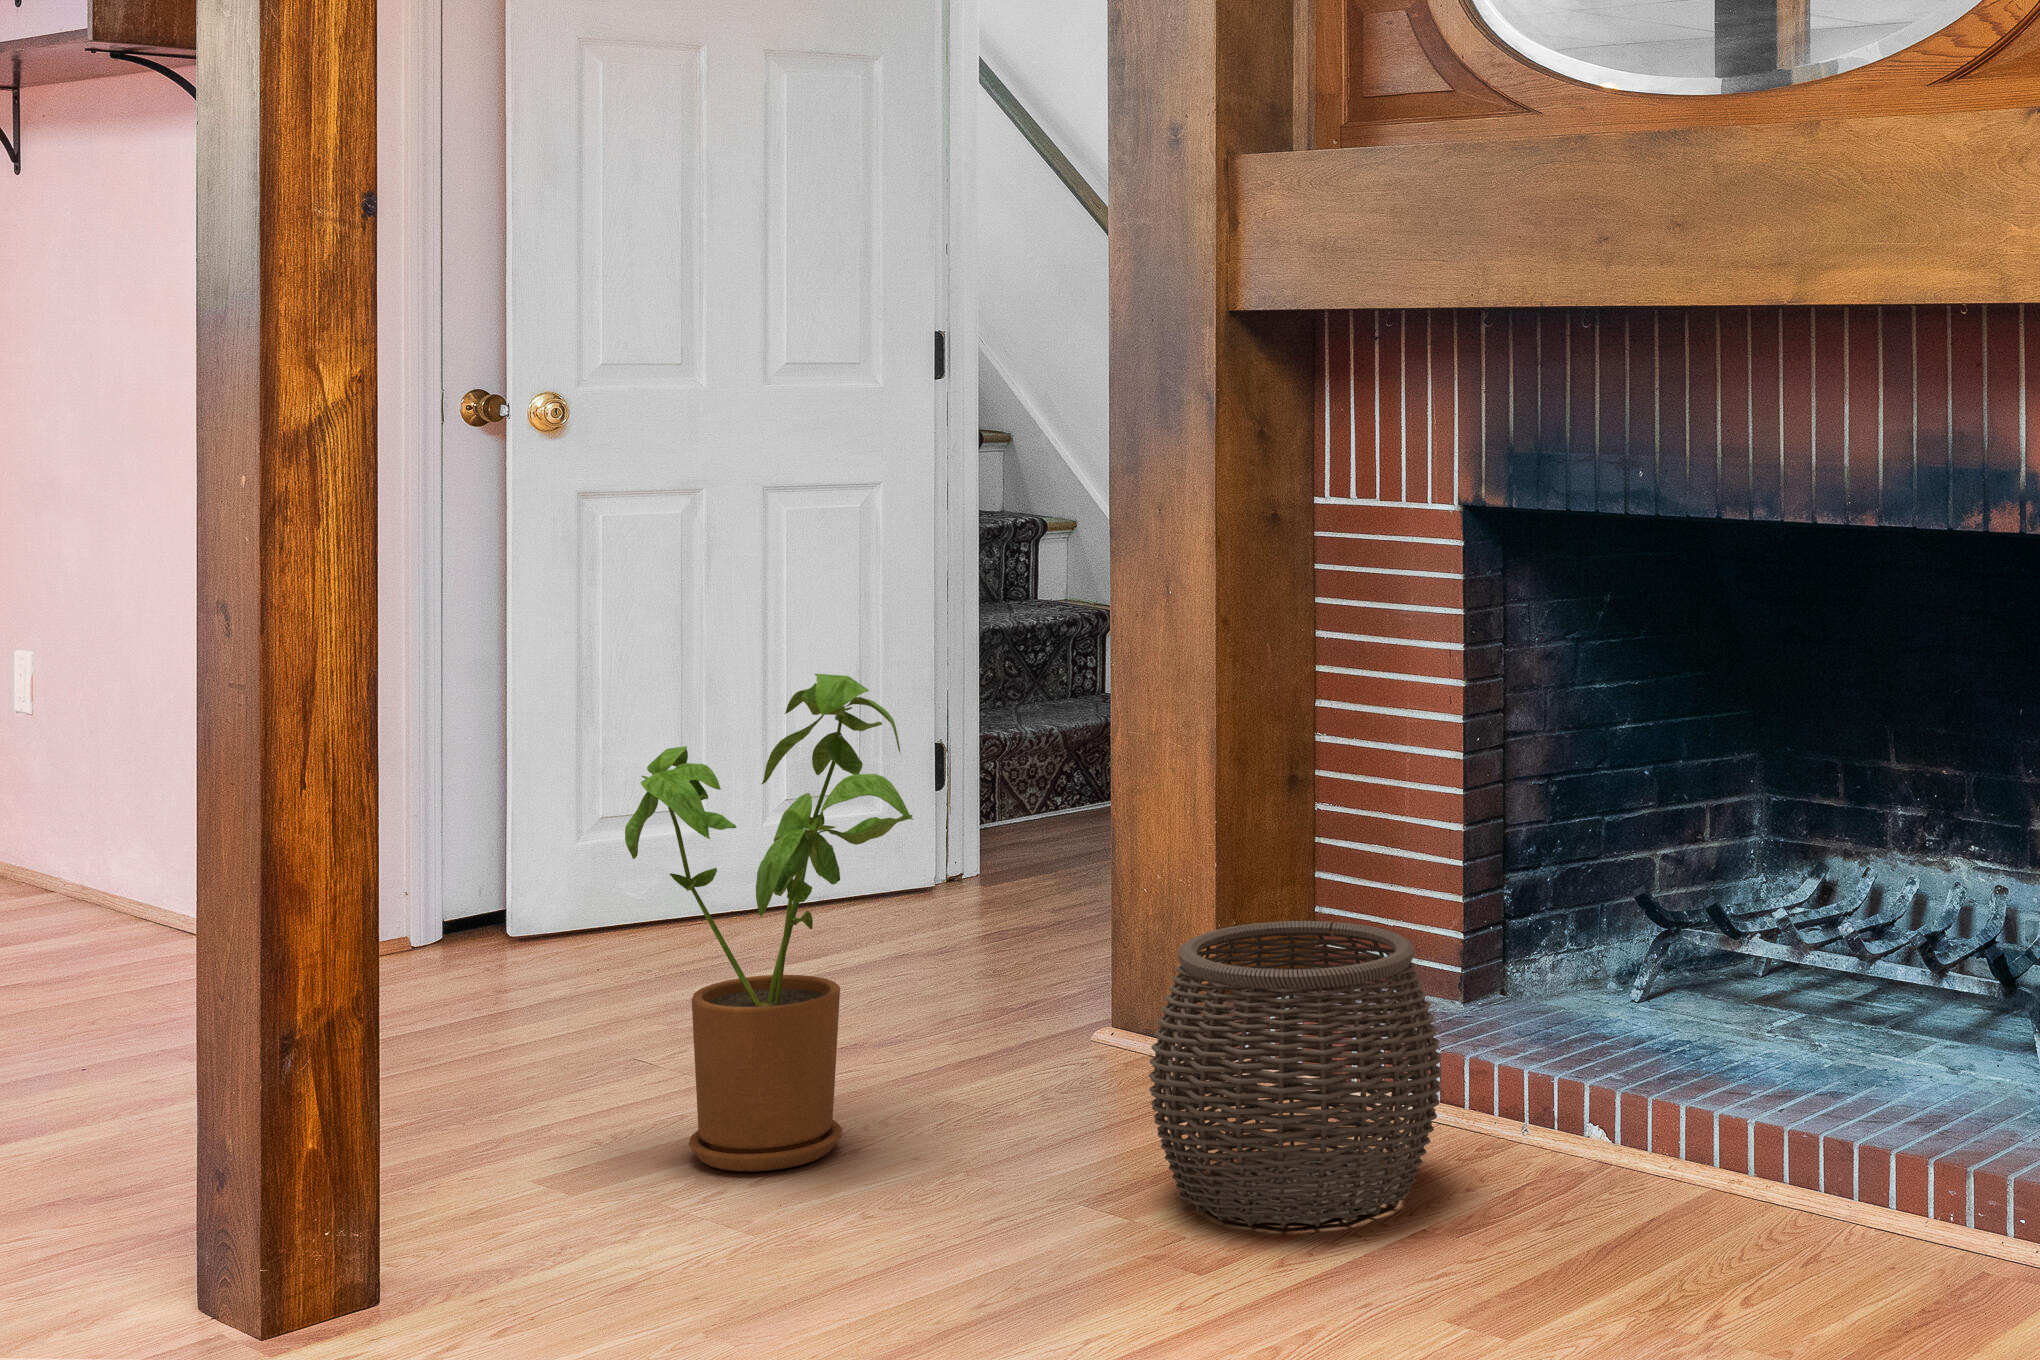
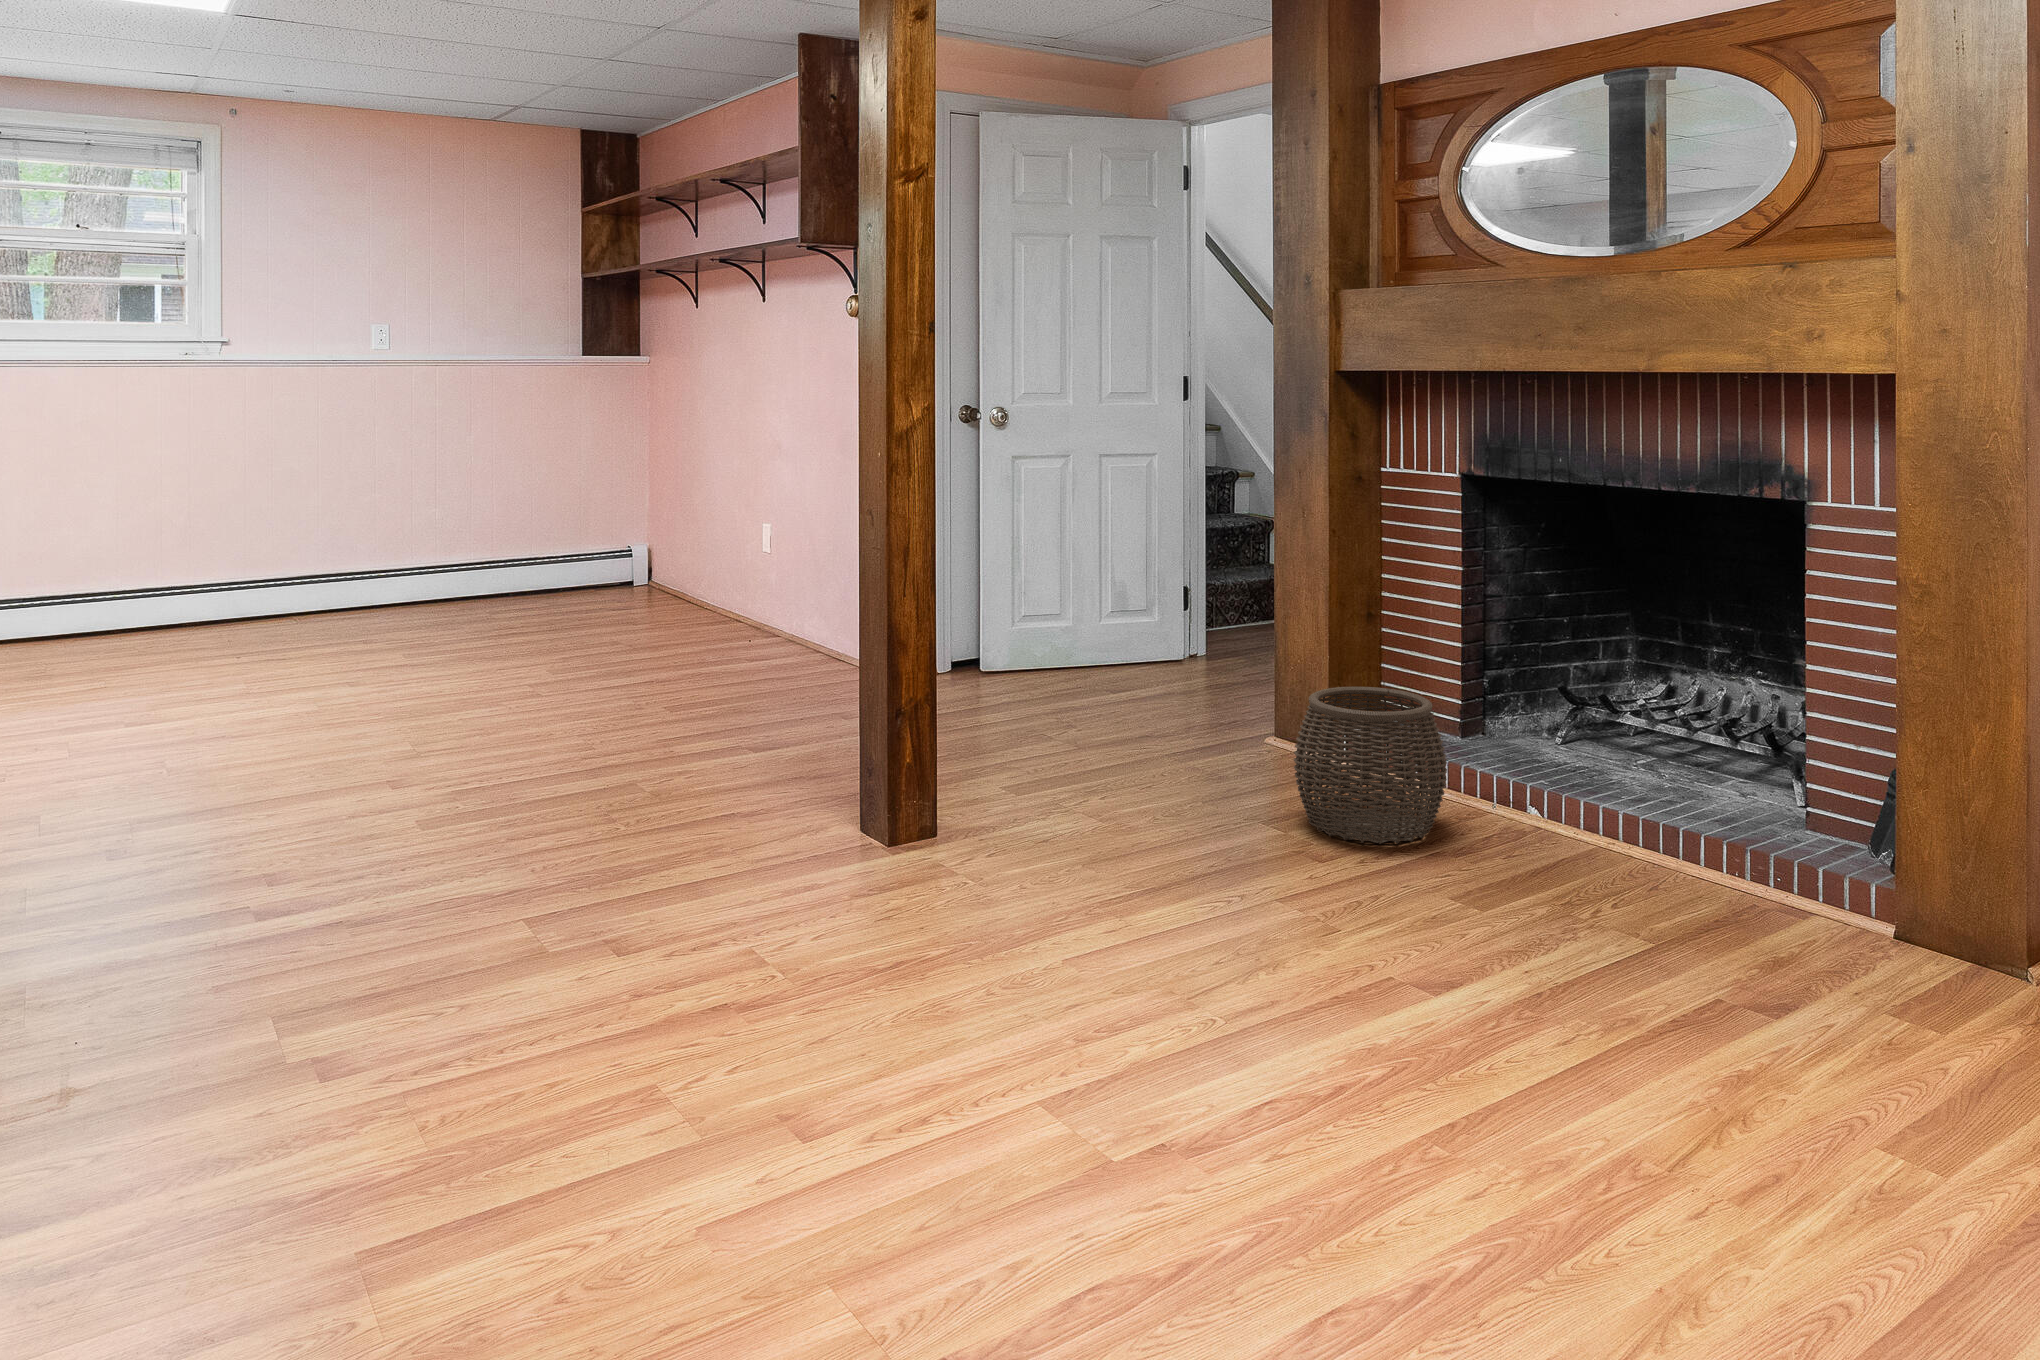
house plant: present [625,674,913,1172] -> none [1040,549,1177,791]

